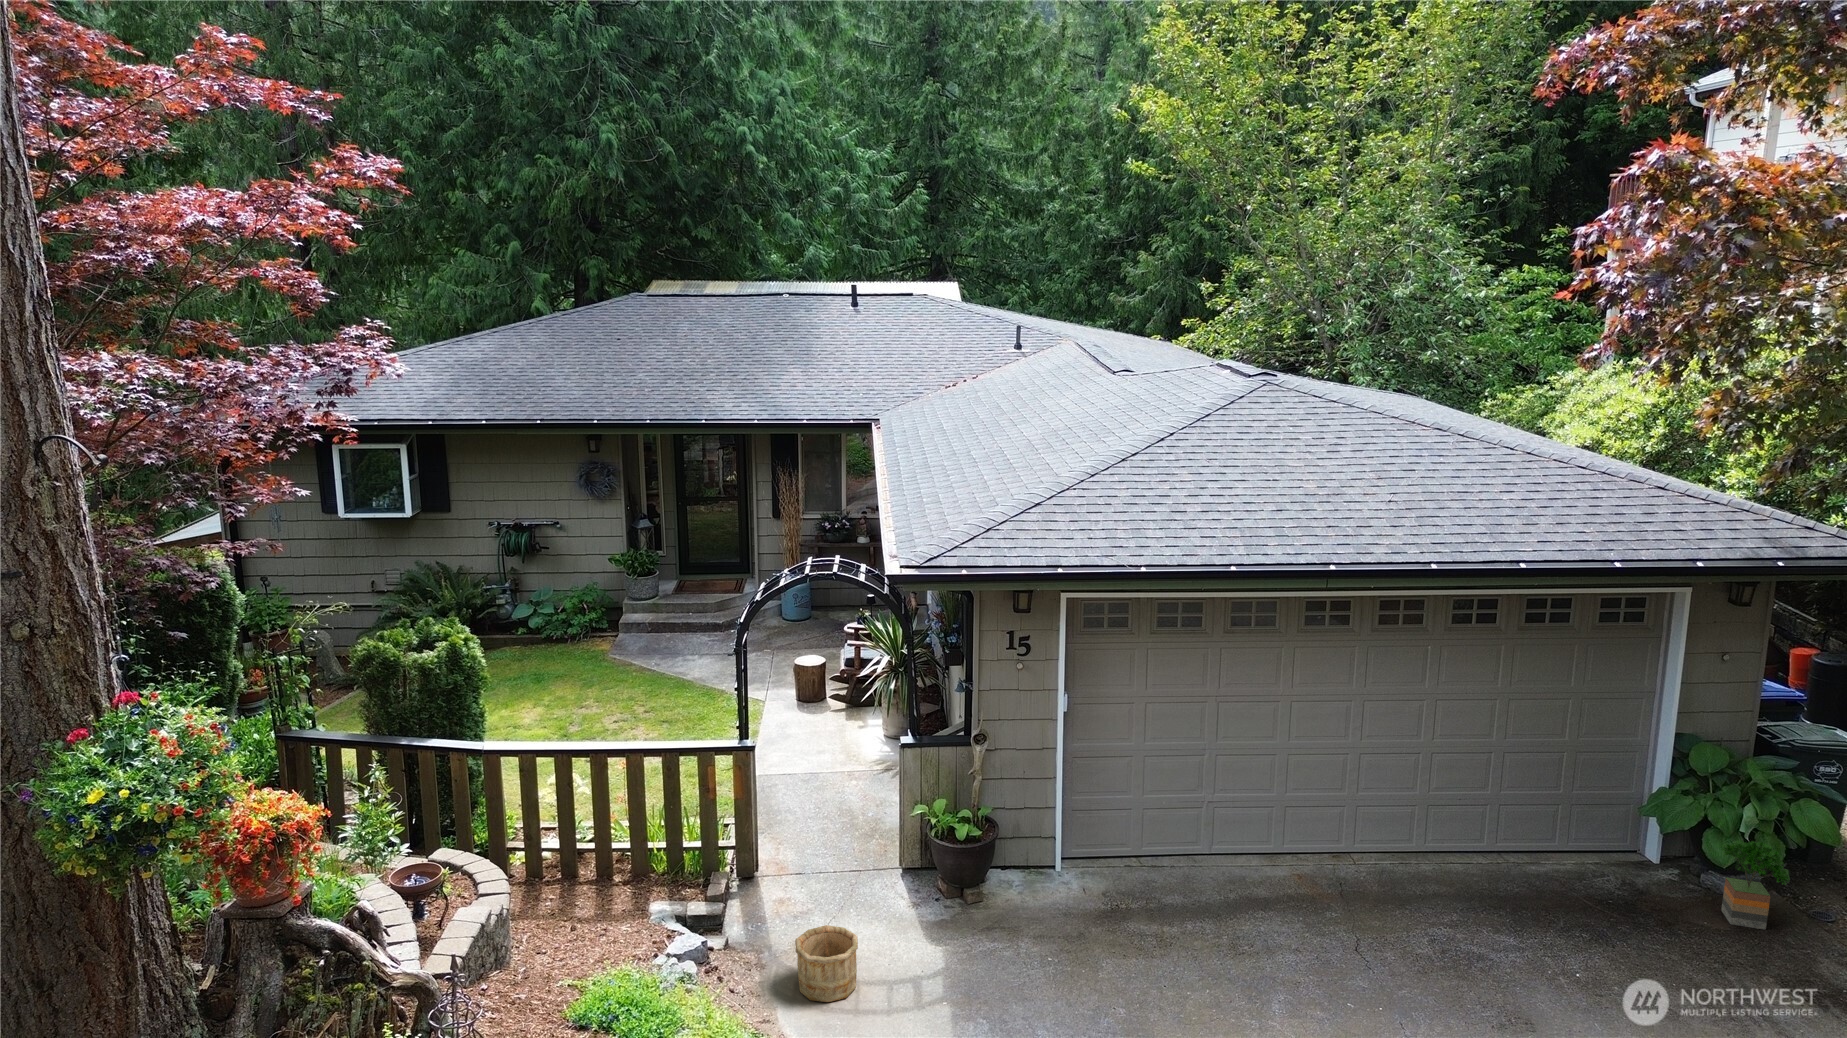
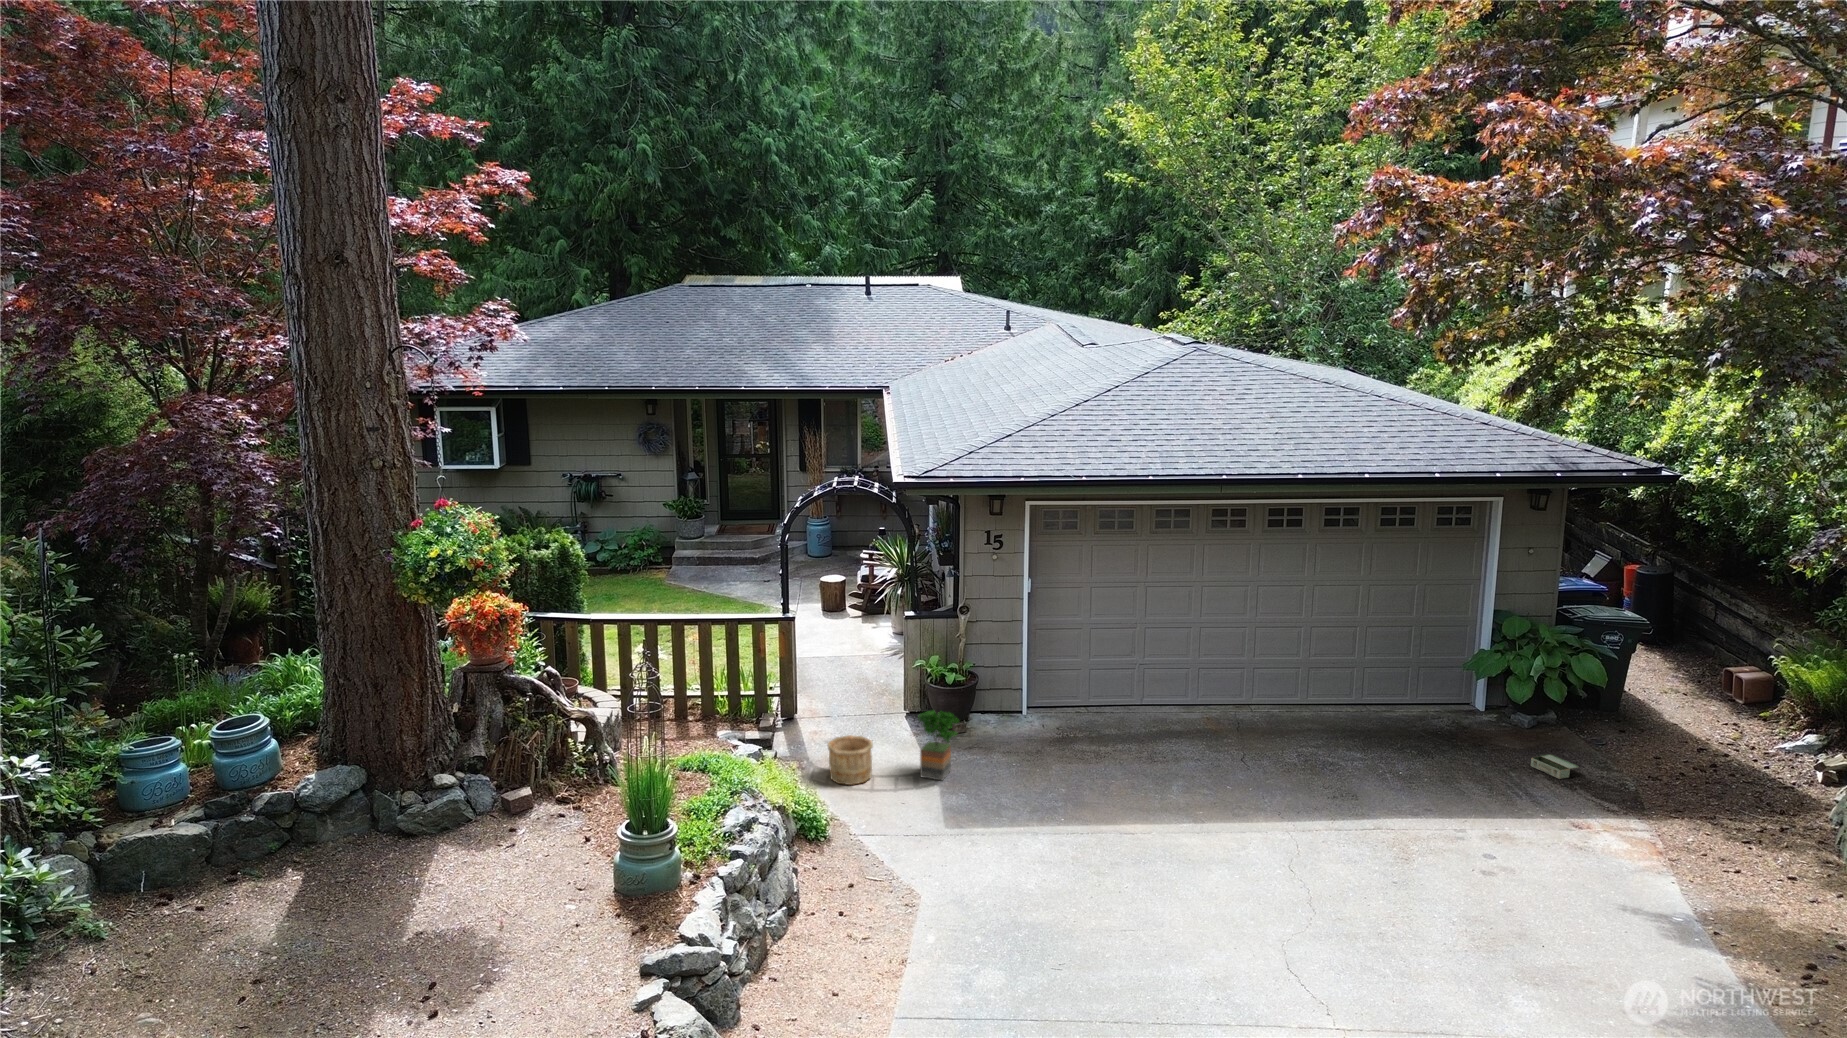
potted tree: present [1721,840,1790,930] -> present [918,711,958,780]
toolbox: none [1750,944,1823,986] -> present [1531,754,1579,779]

